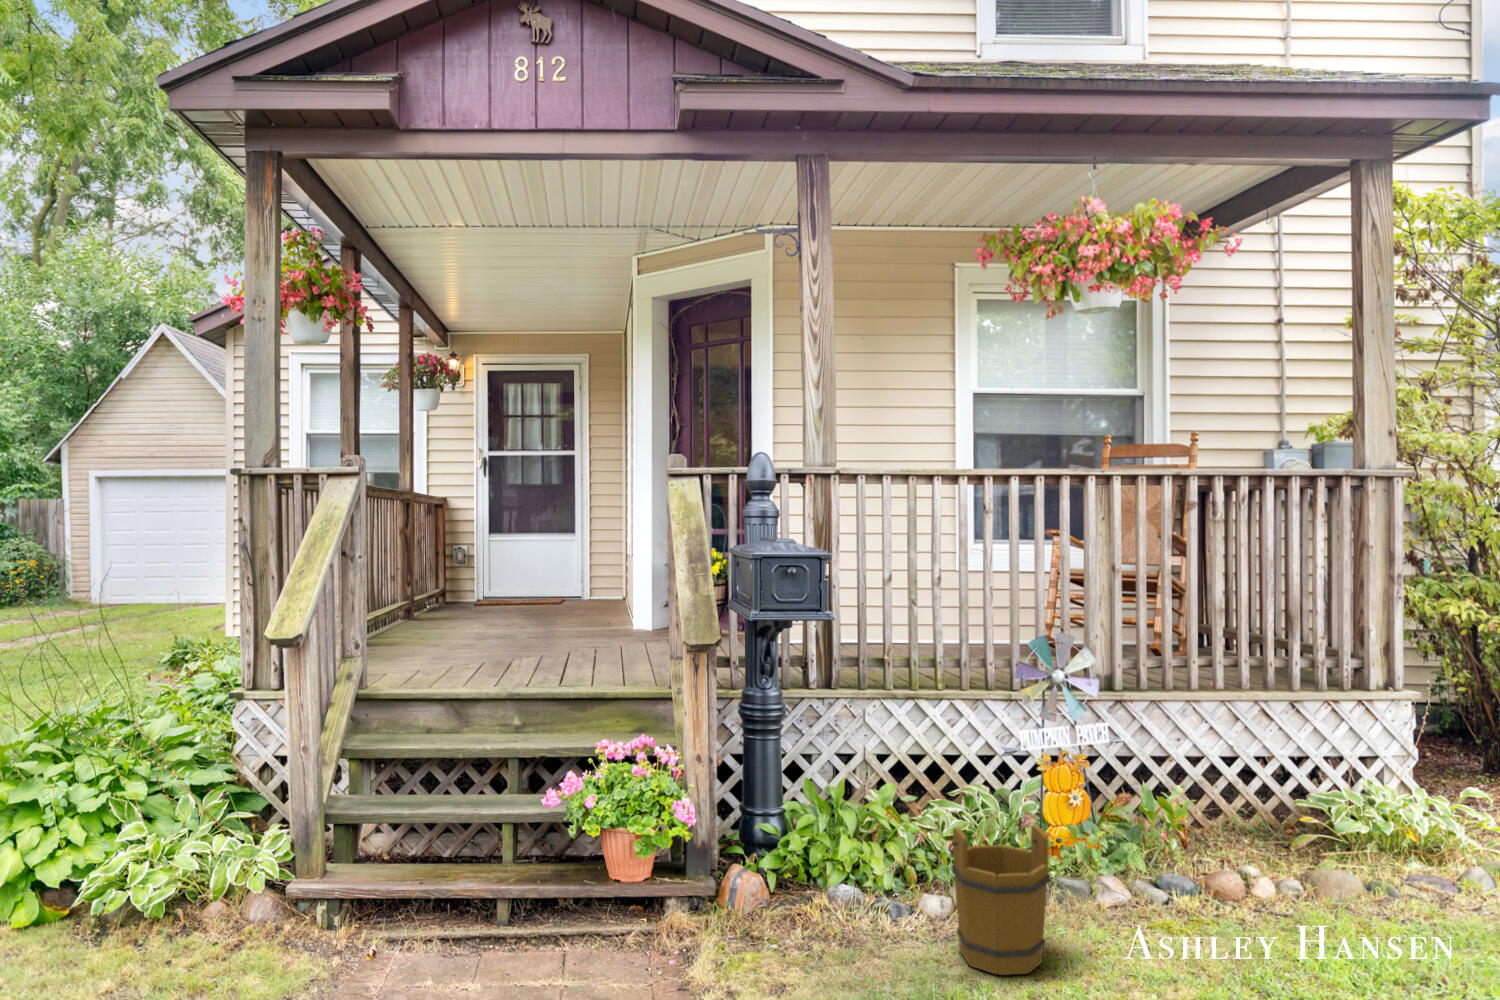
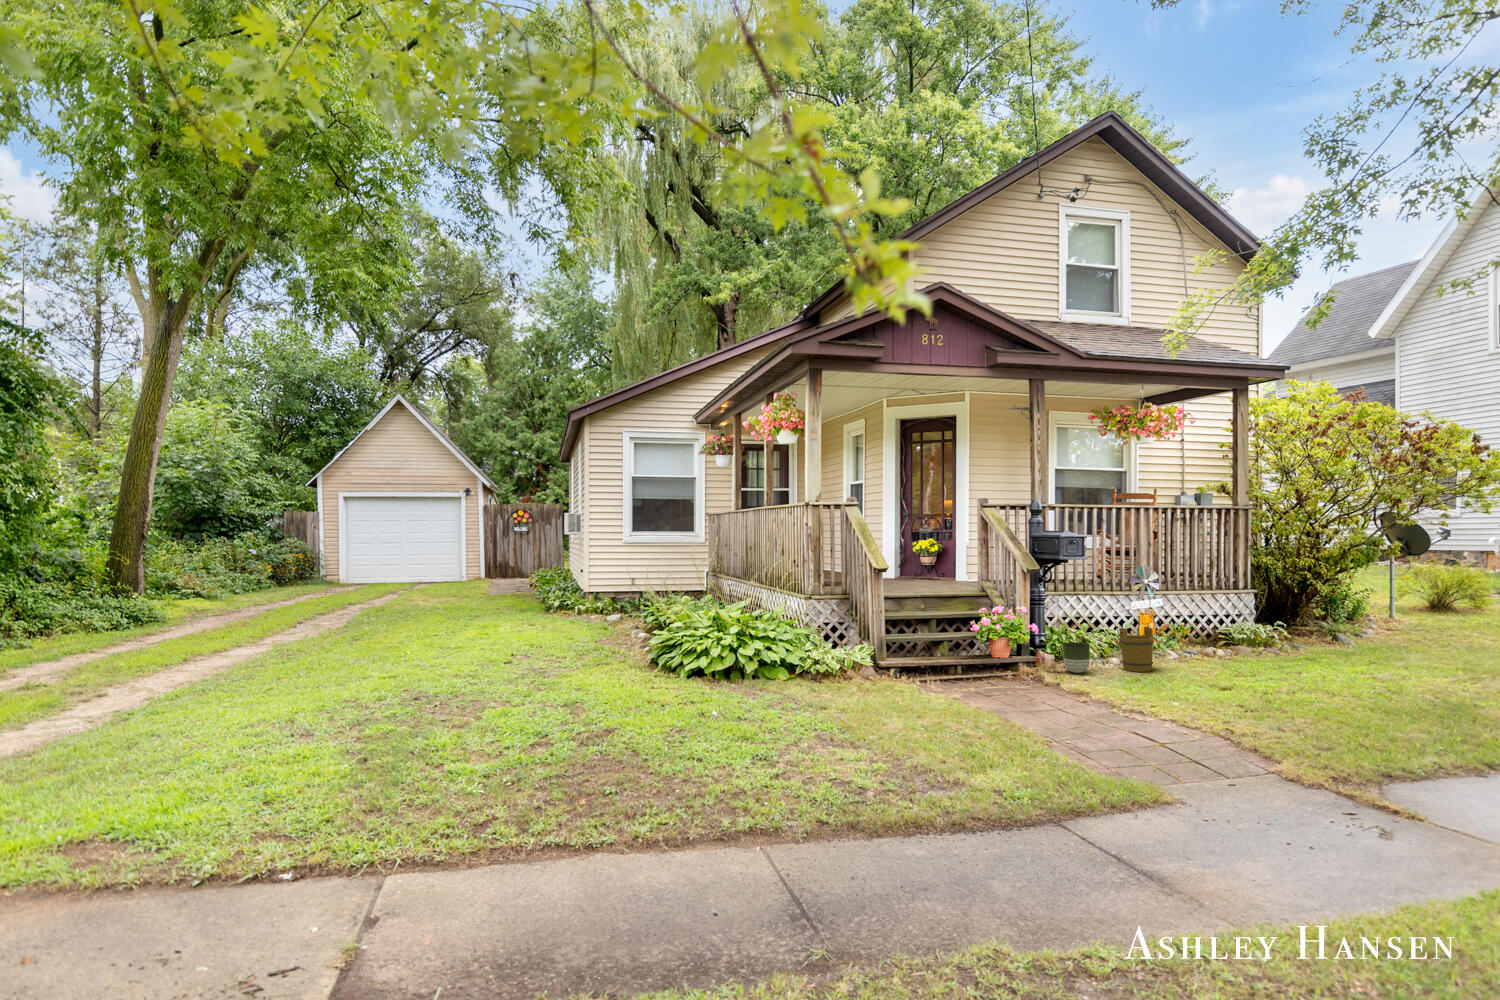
planter: none [770,860,848,964] -> present [1062,642,1090,673]

